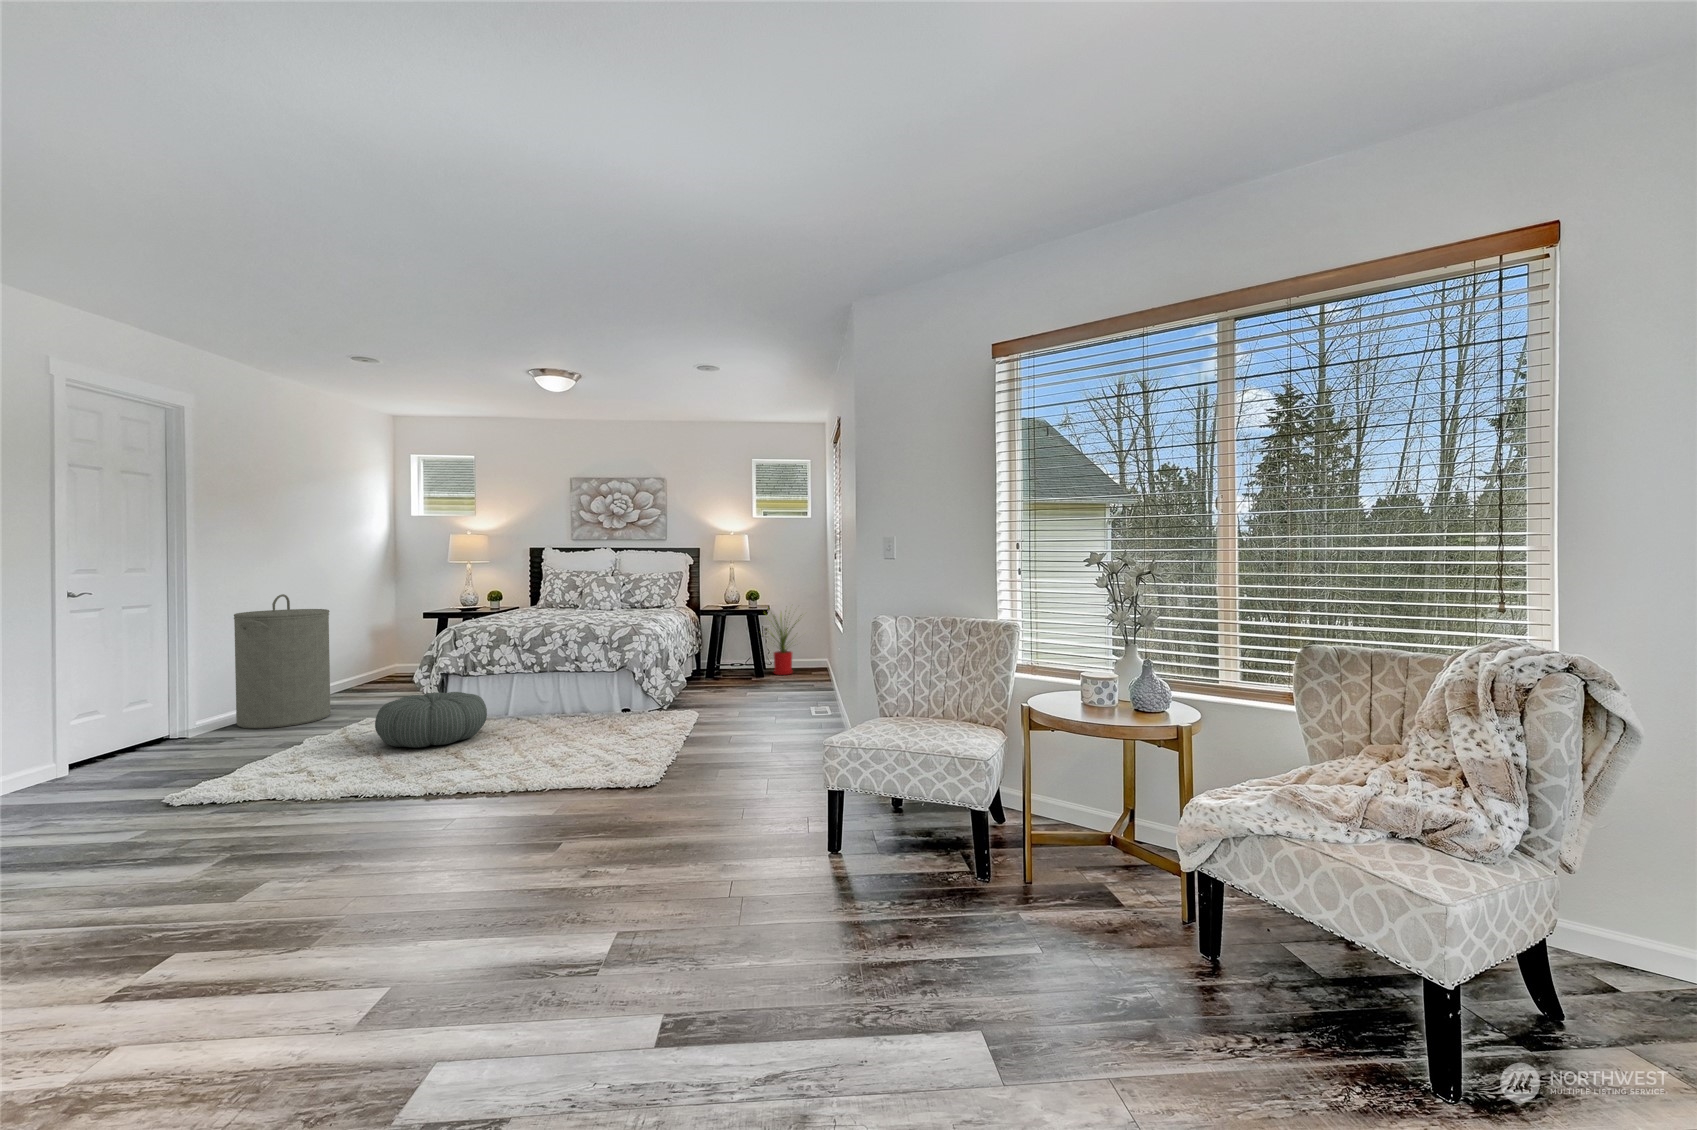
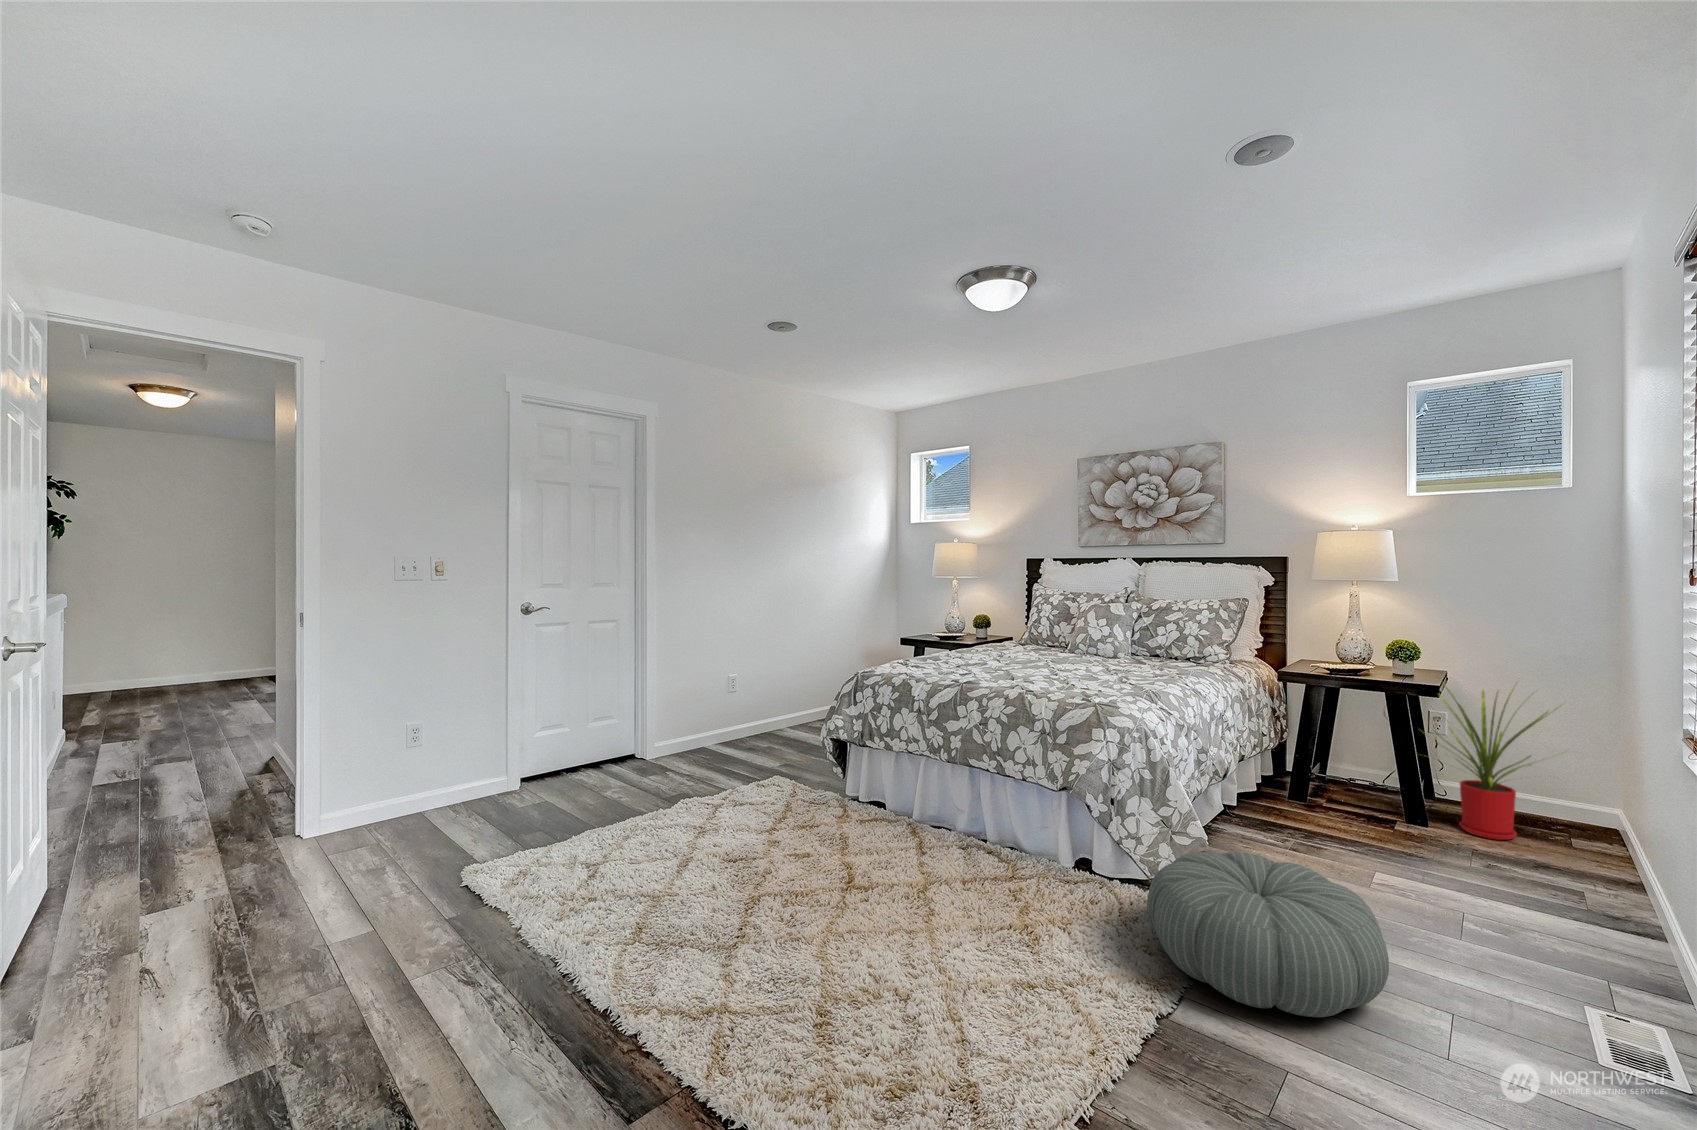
laundry hamper: present [234,594,330,728] -> none [677,613,768,765]
pouf: present [375,692,487,748] -> present [1147,852,1389,1017]

